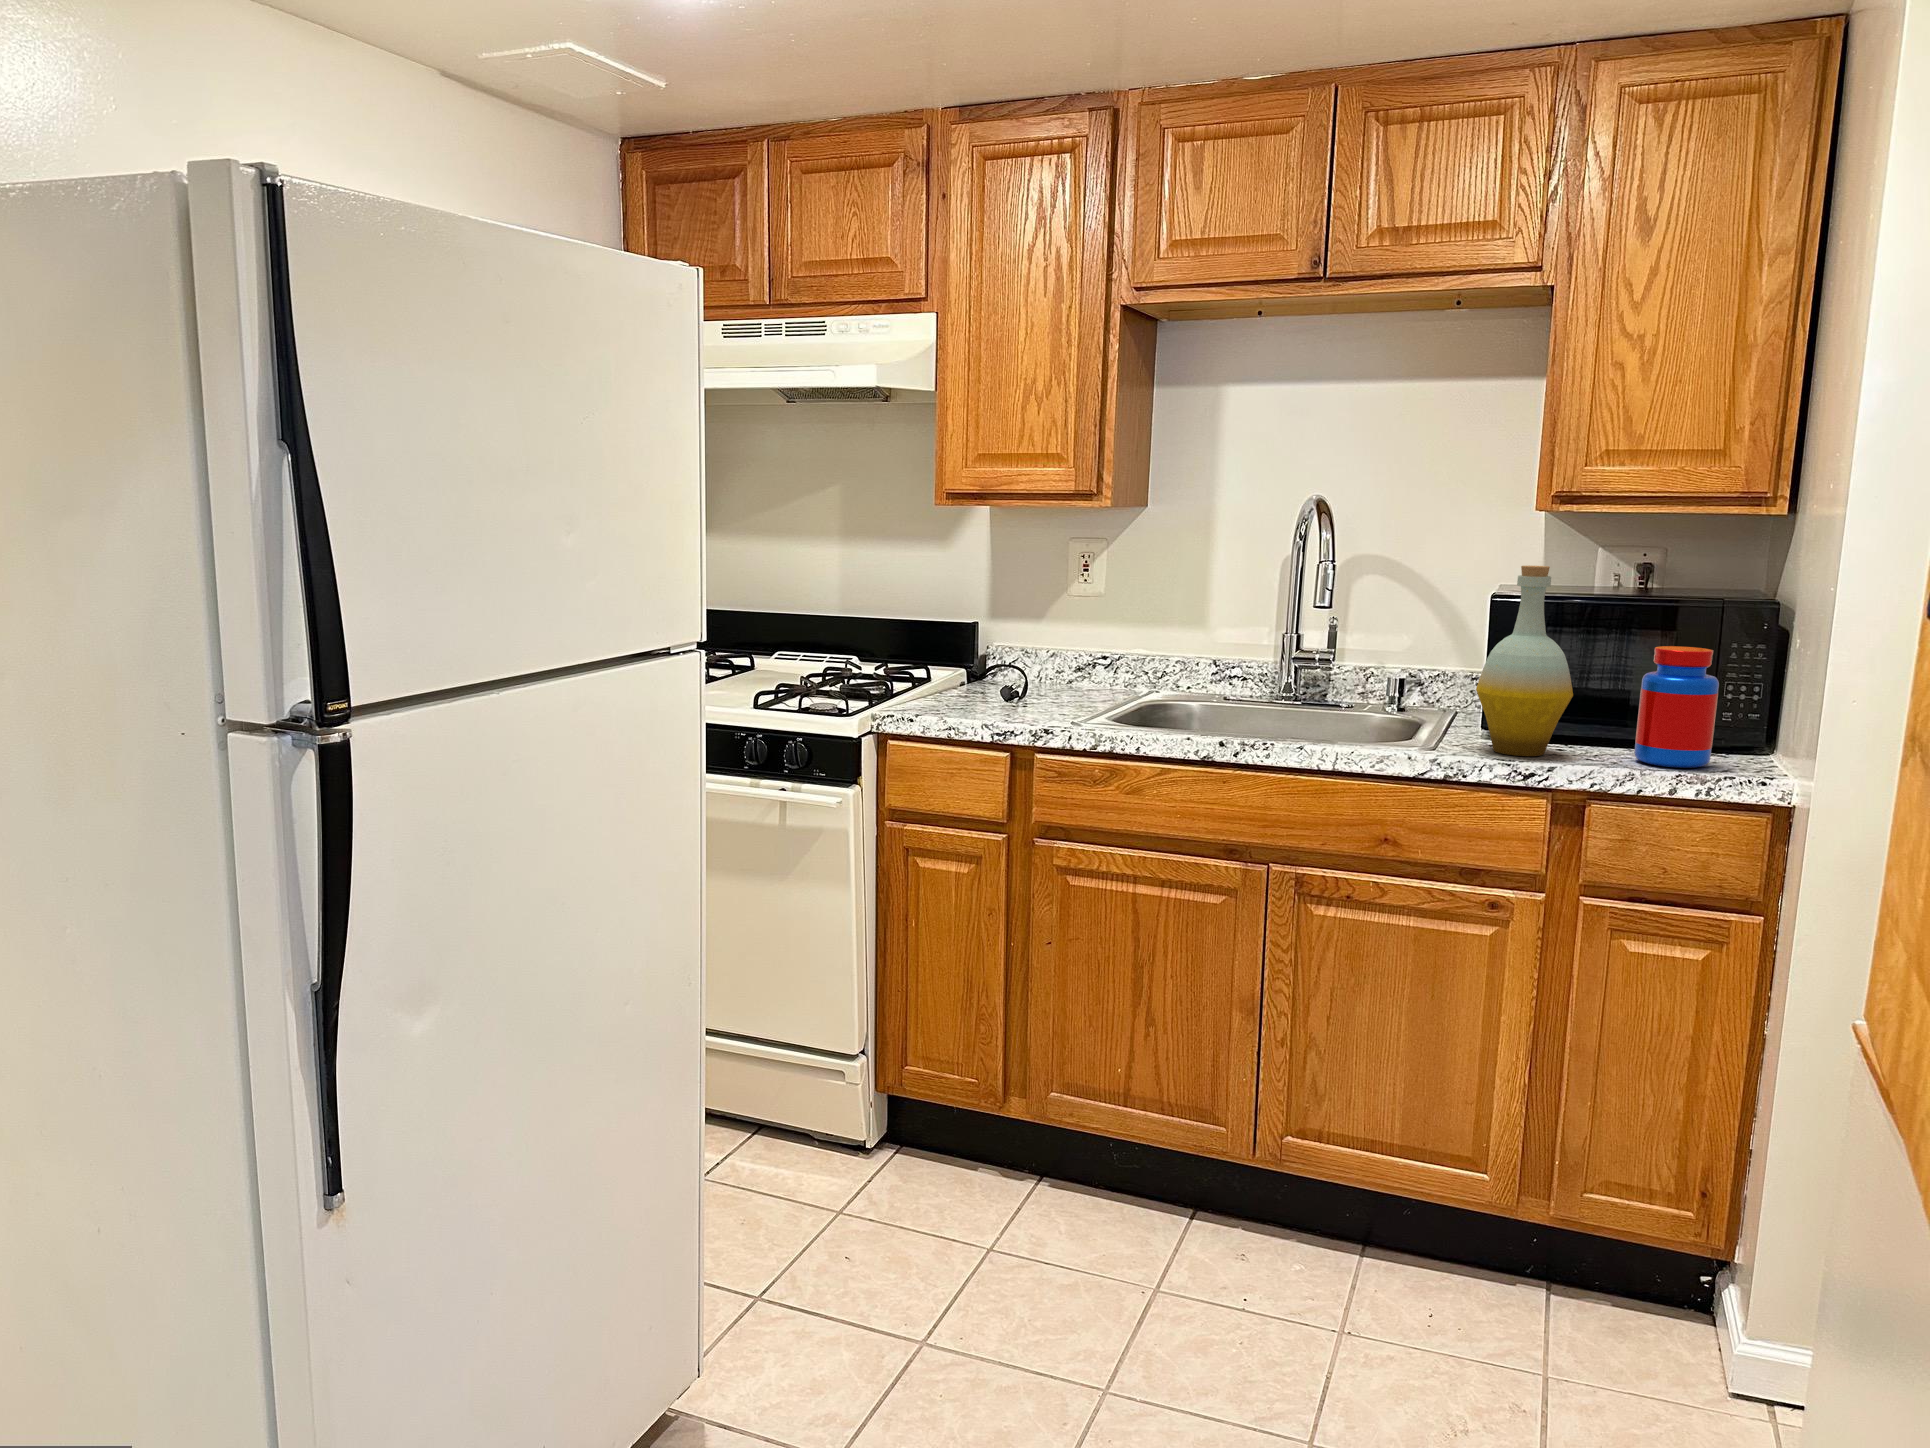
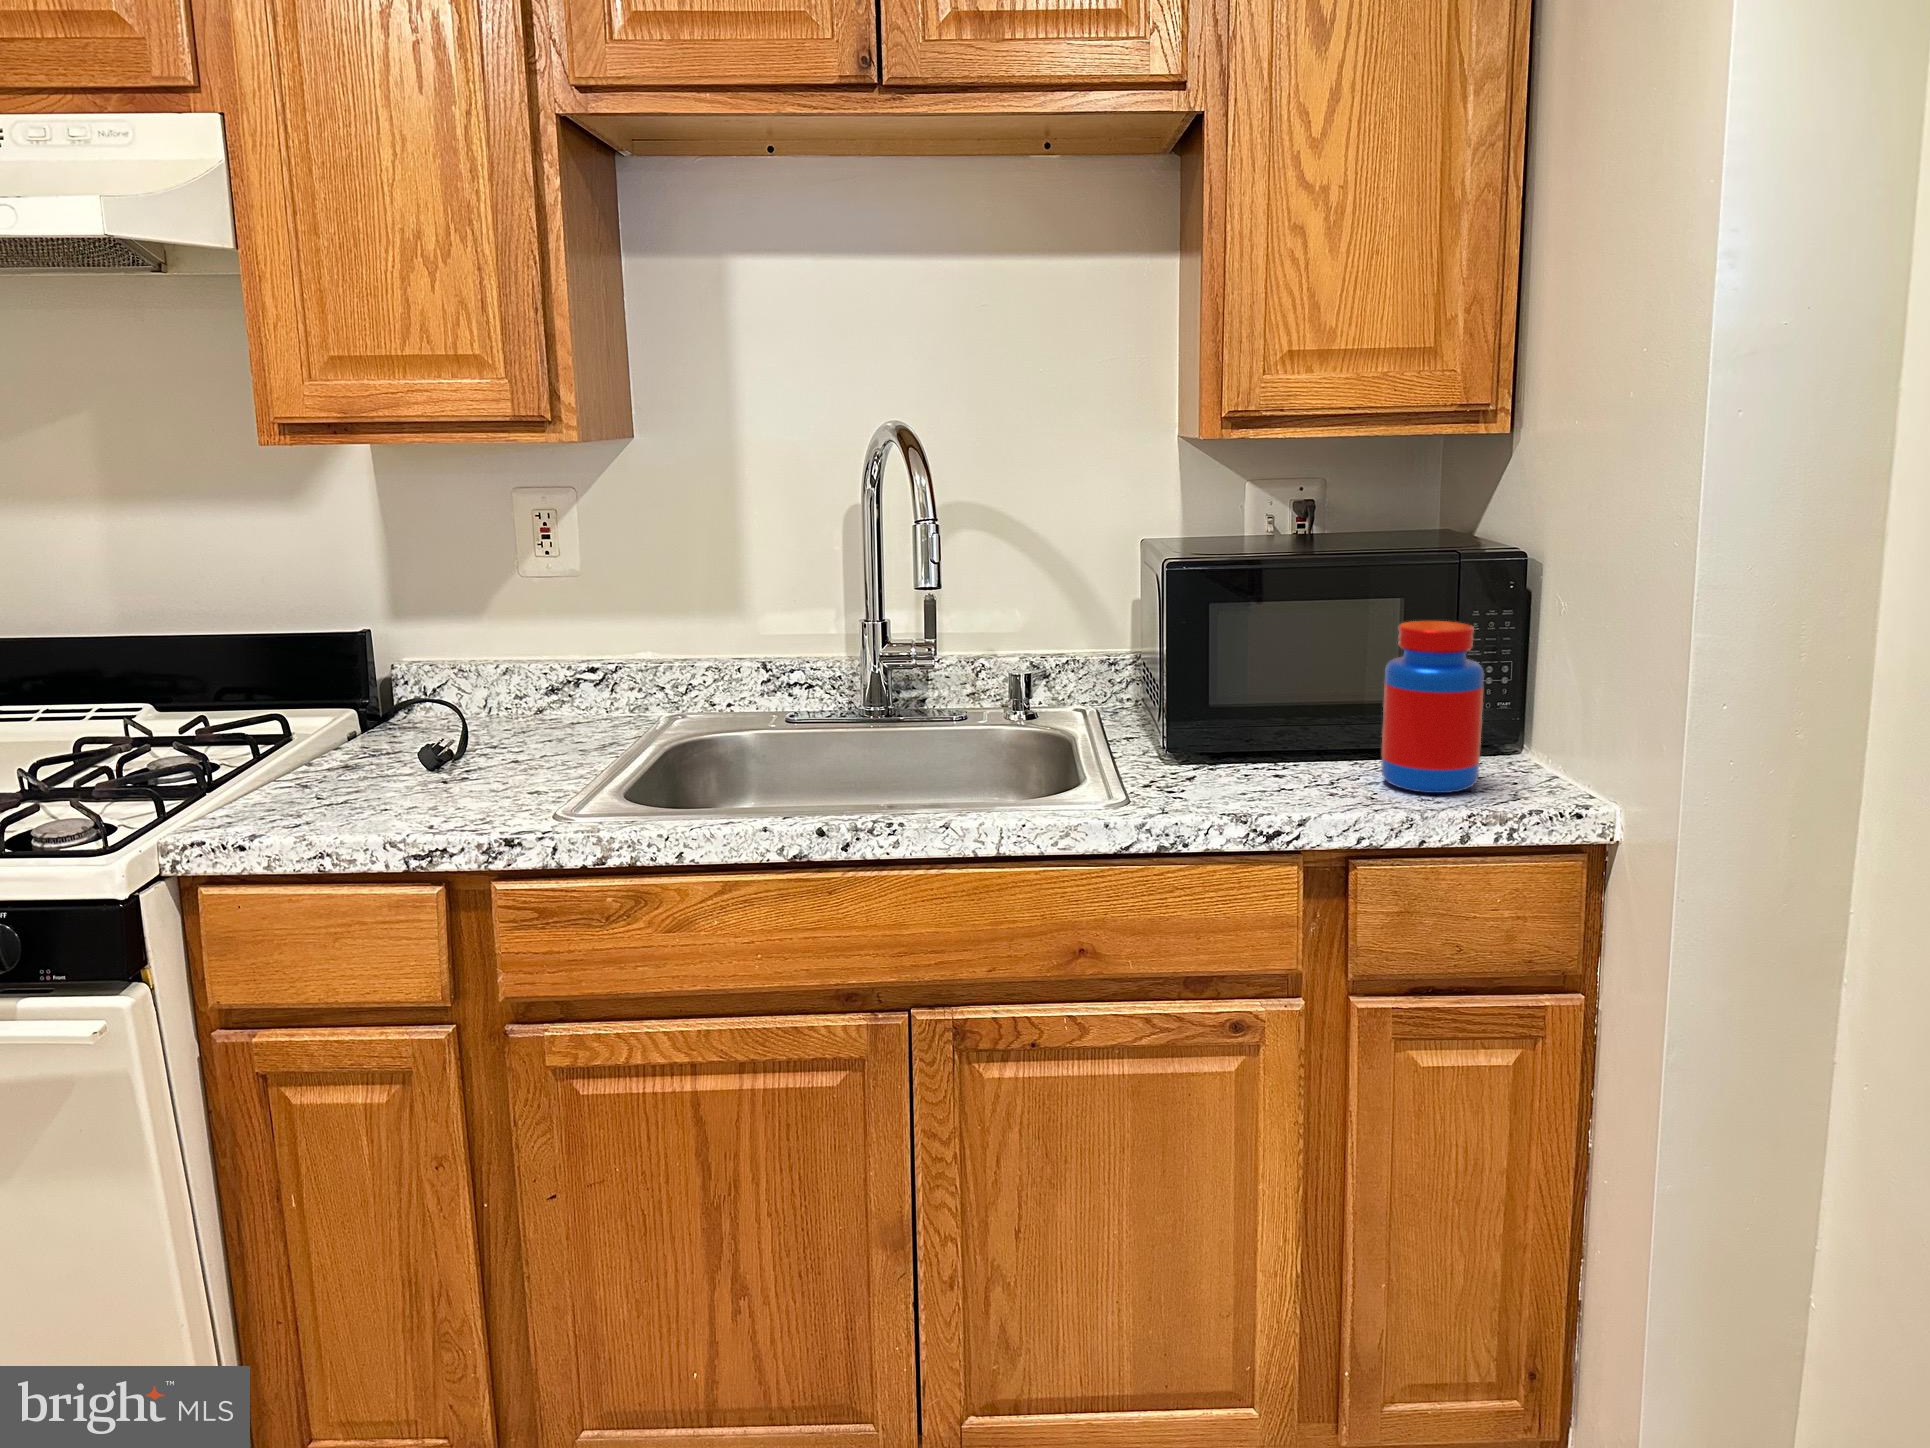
bottle: present [1476,566,1573,756] -> none [1173,519,1304,799]

